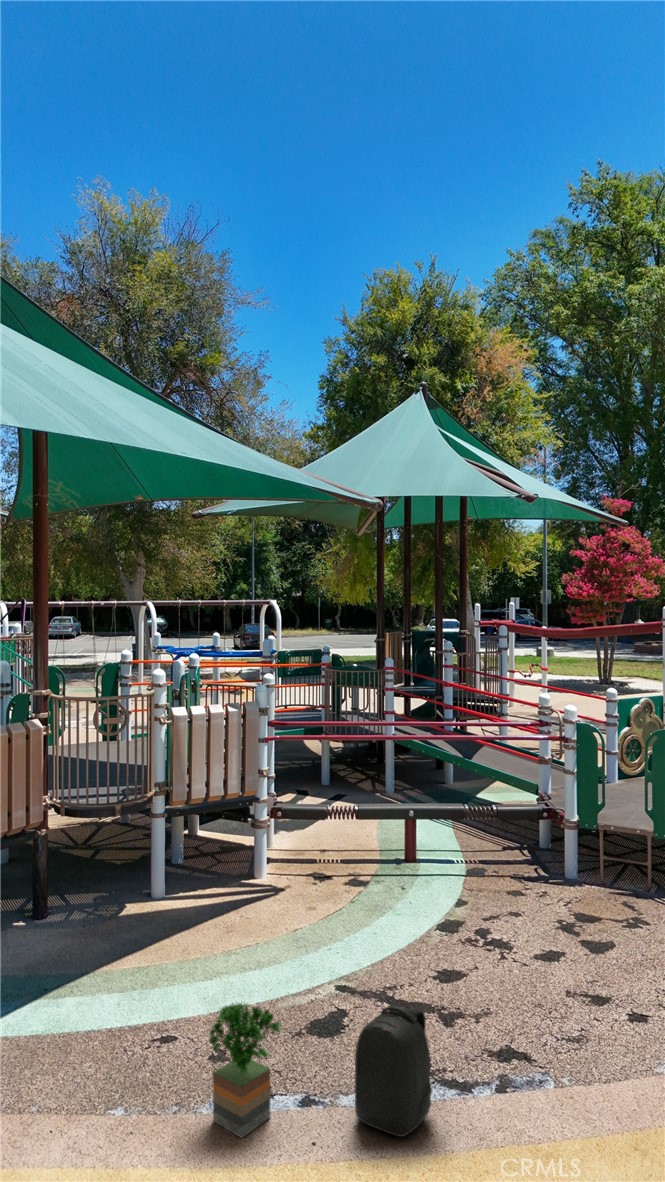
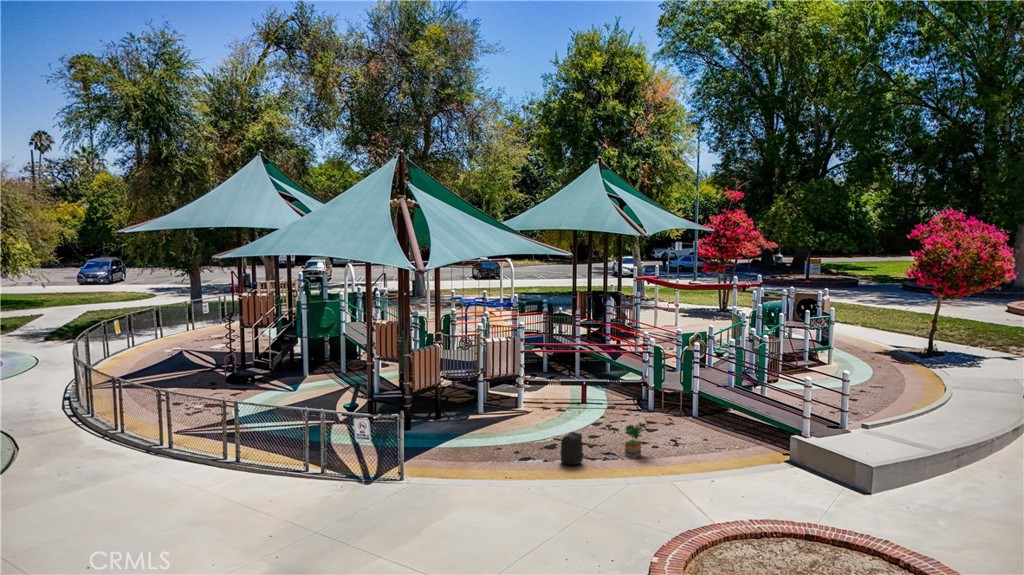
potted tree: present [209,1002,281,1138] -> present [625,425,644,458]

